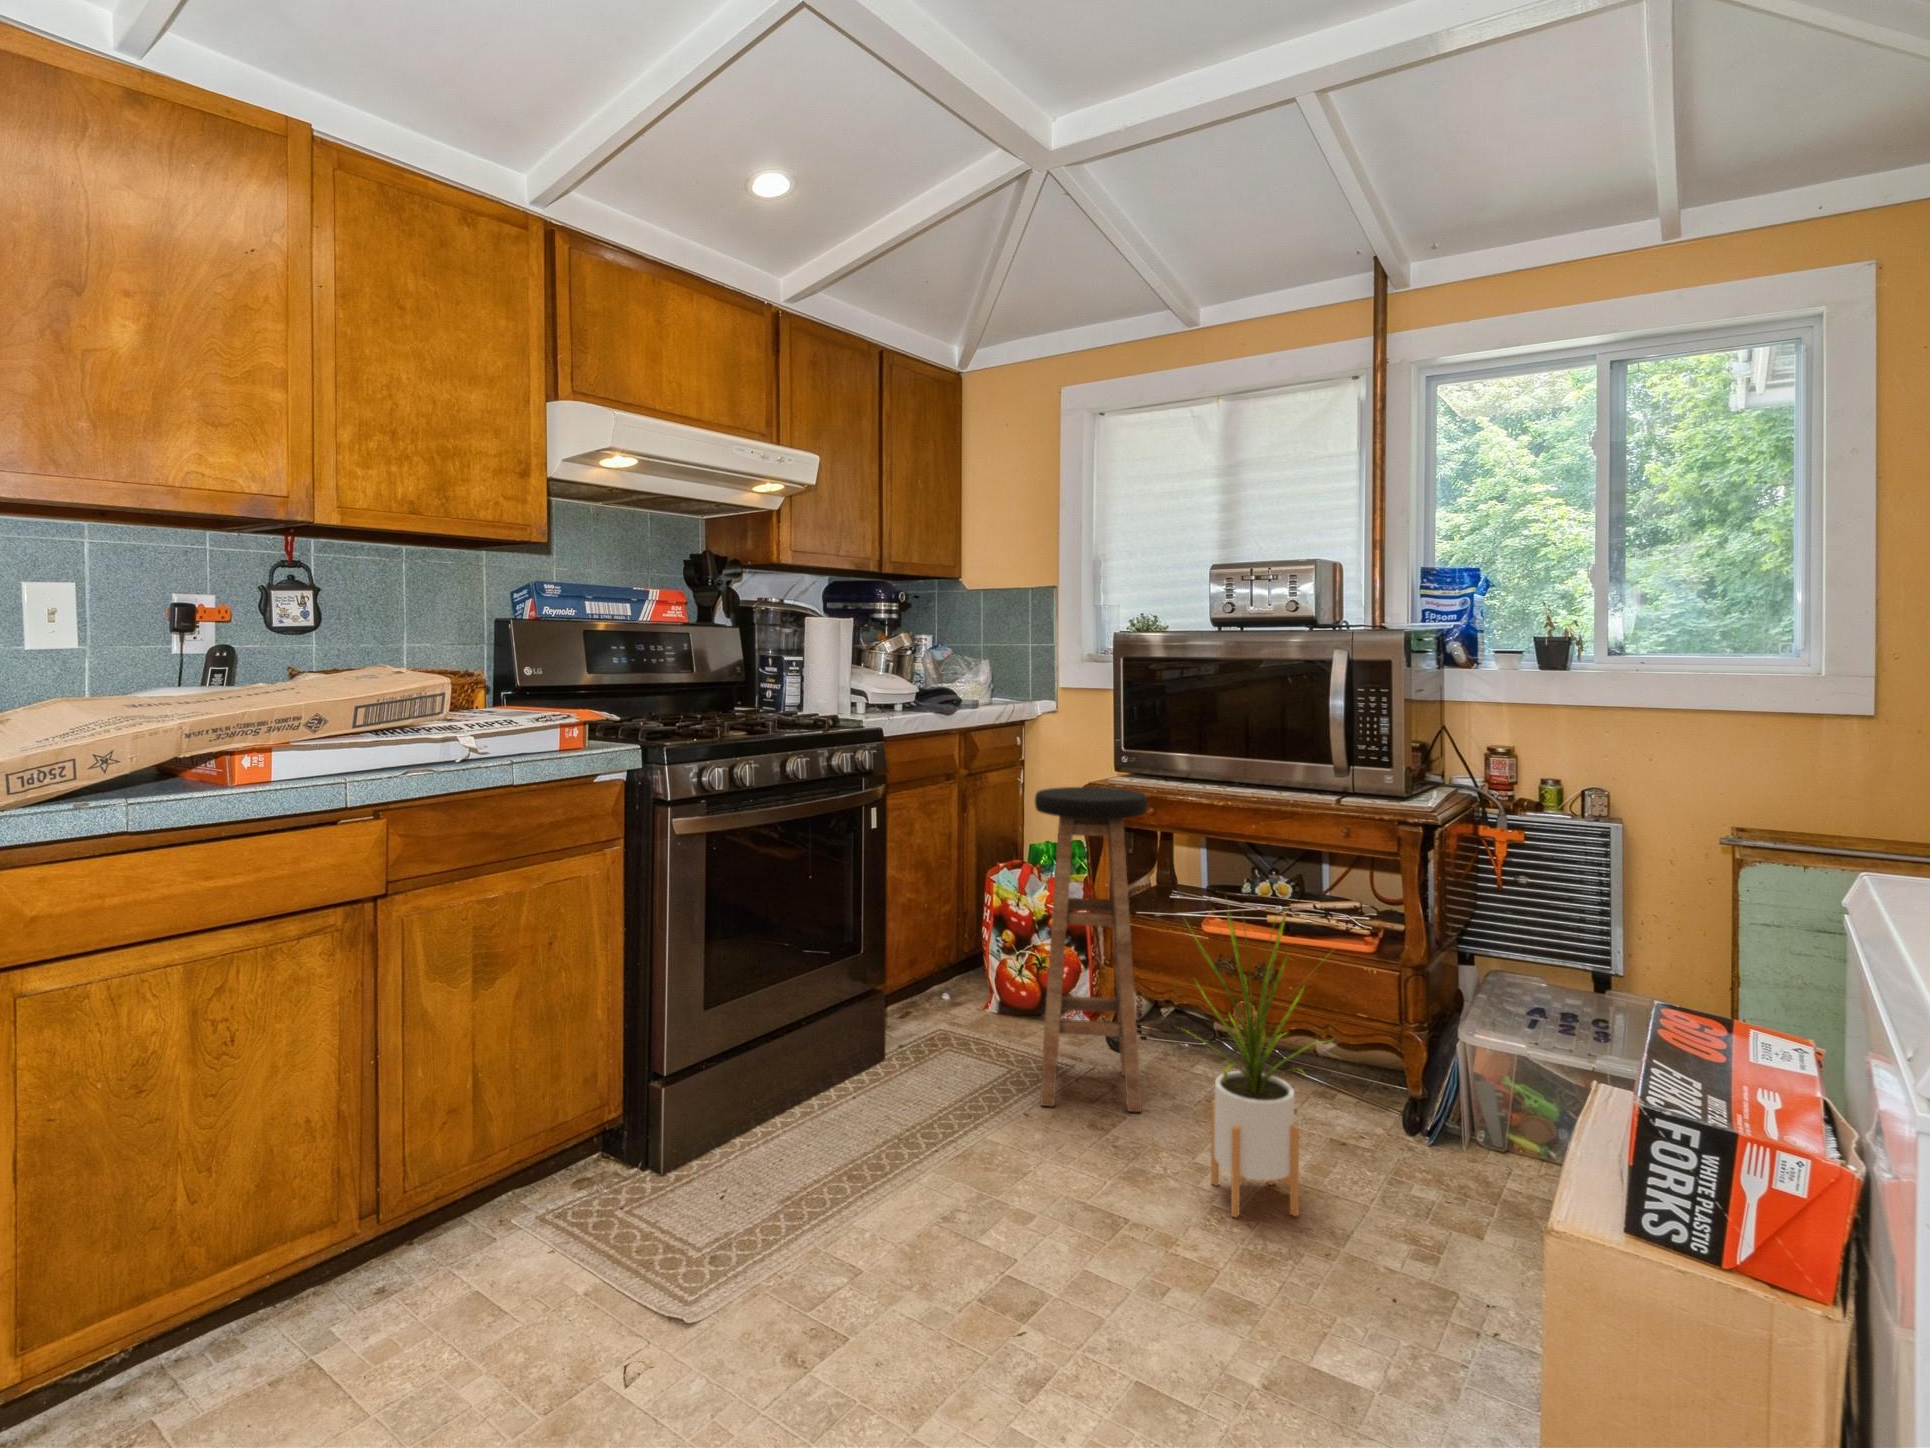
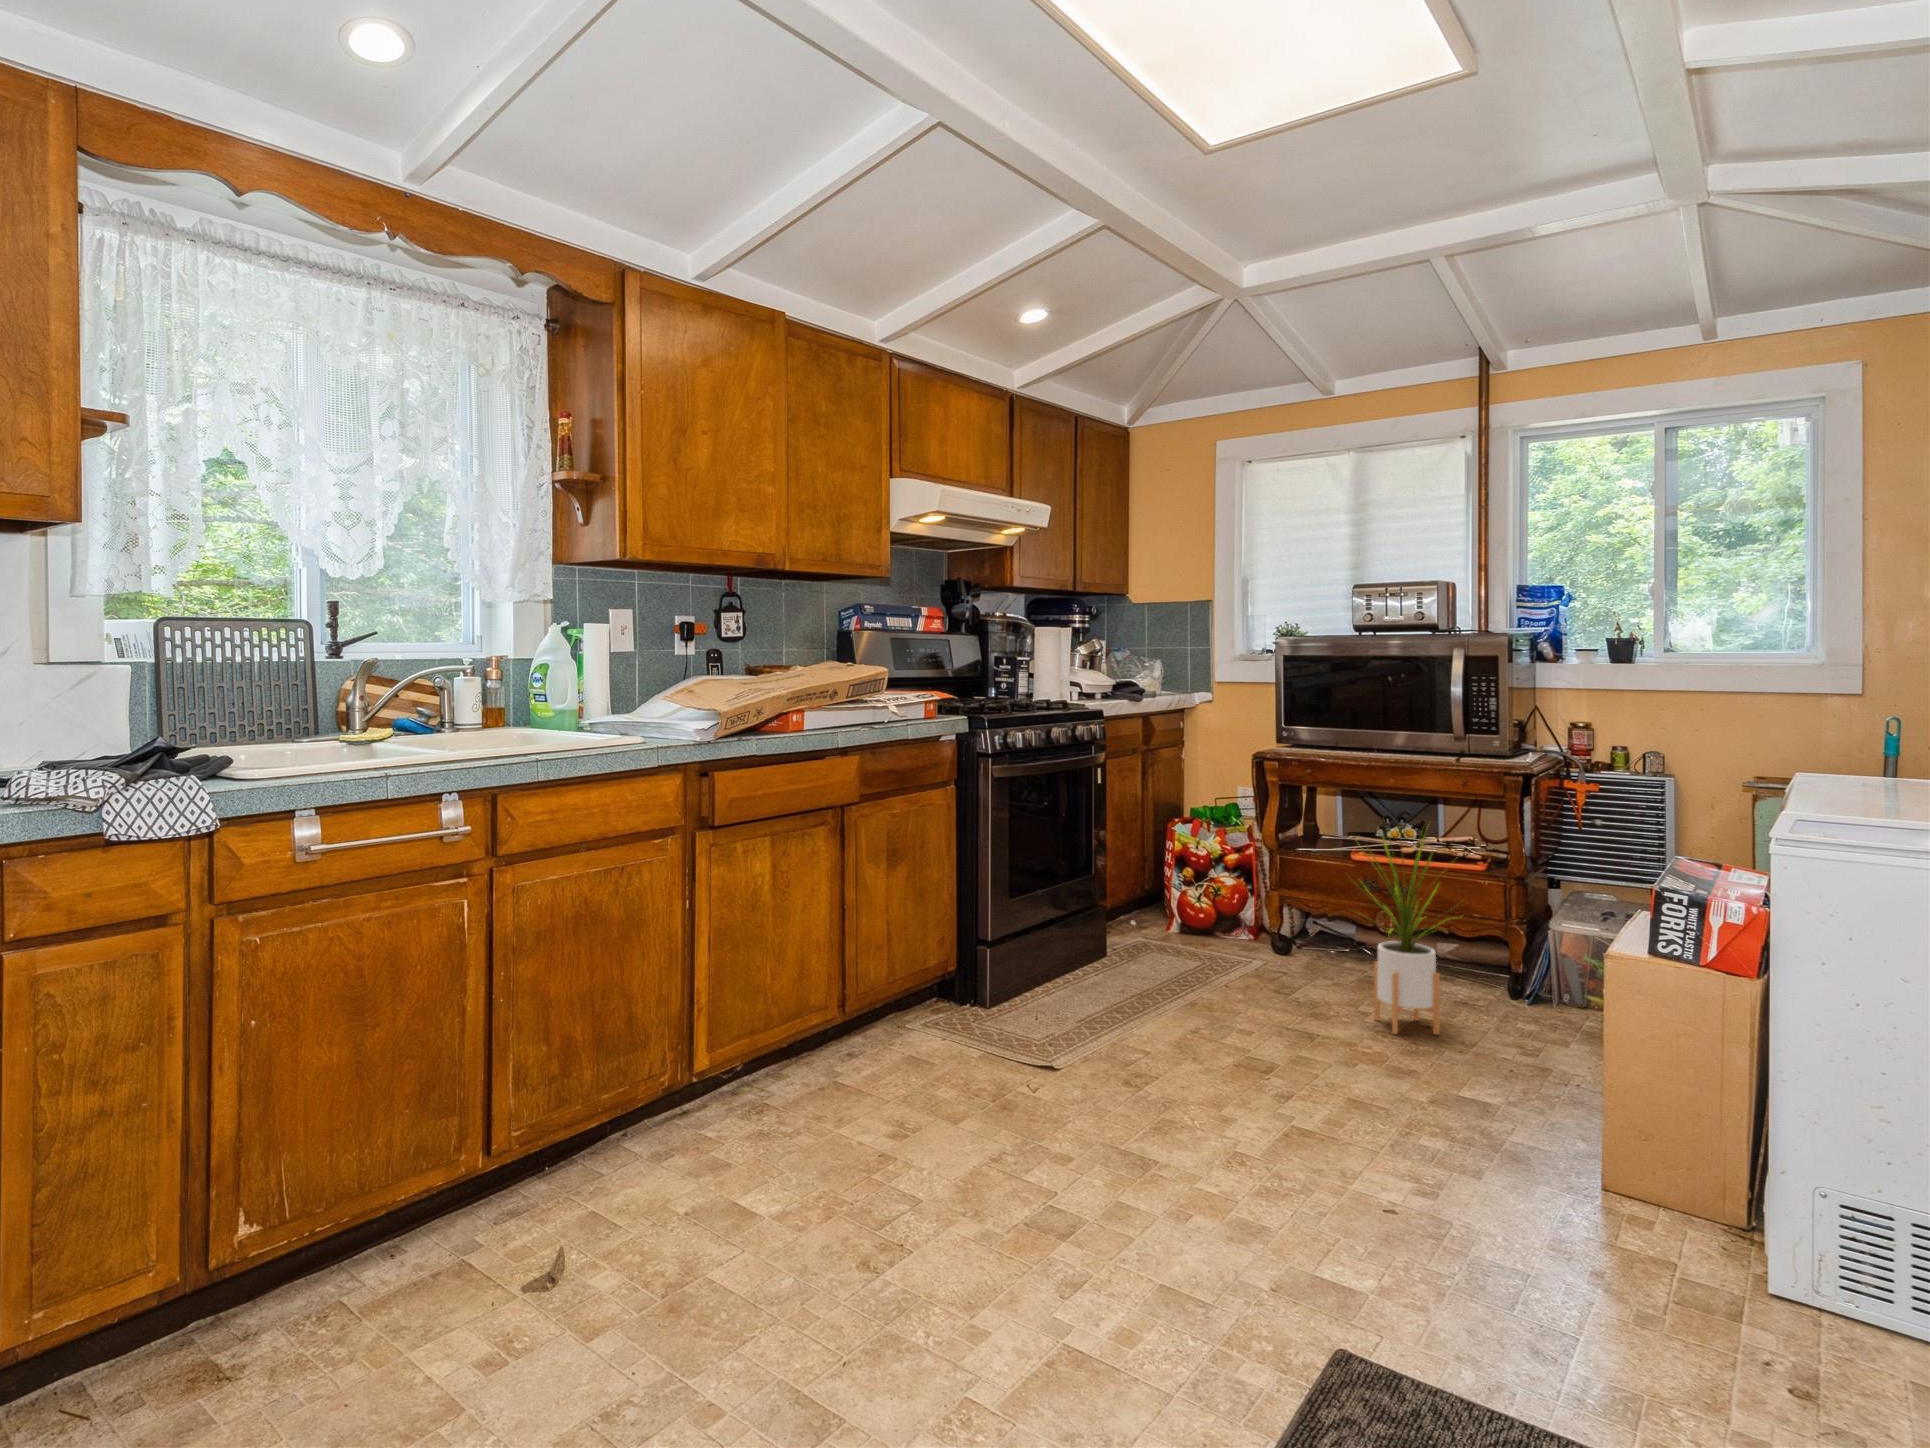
bar stool: present [1035,787,1147,1112] -> none [1227,752,1313,985]

